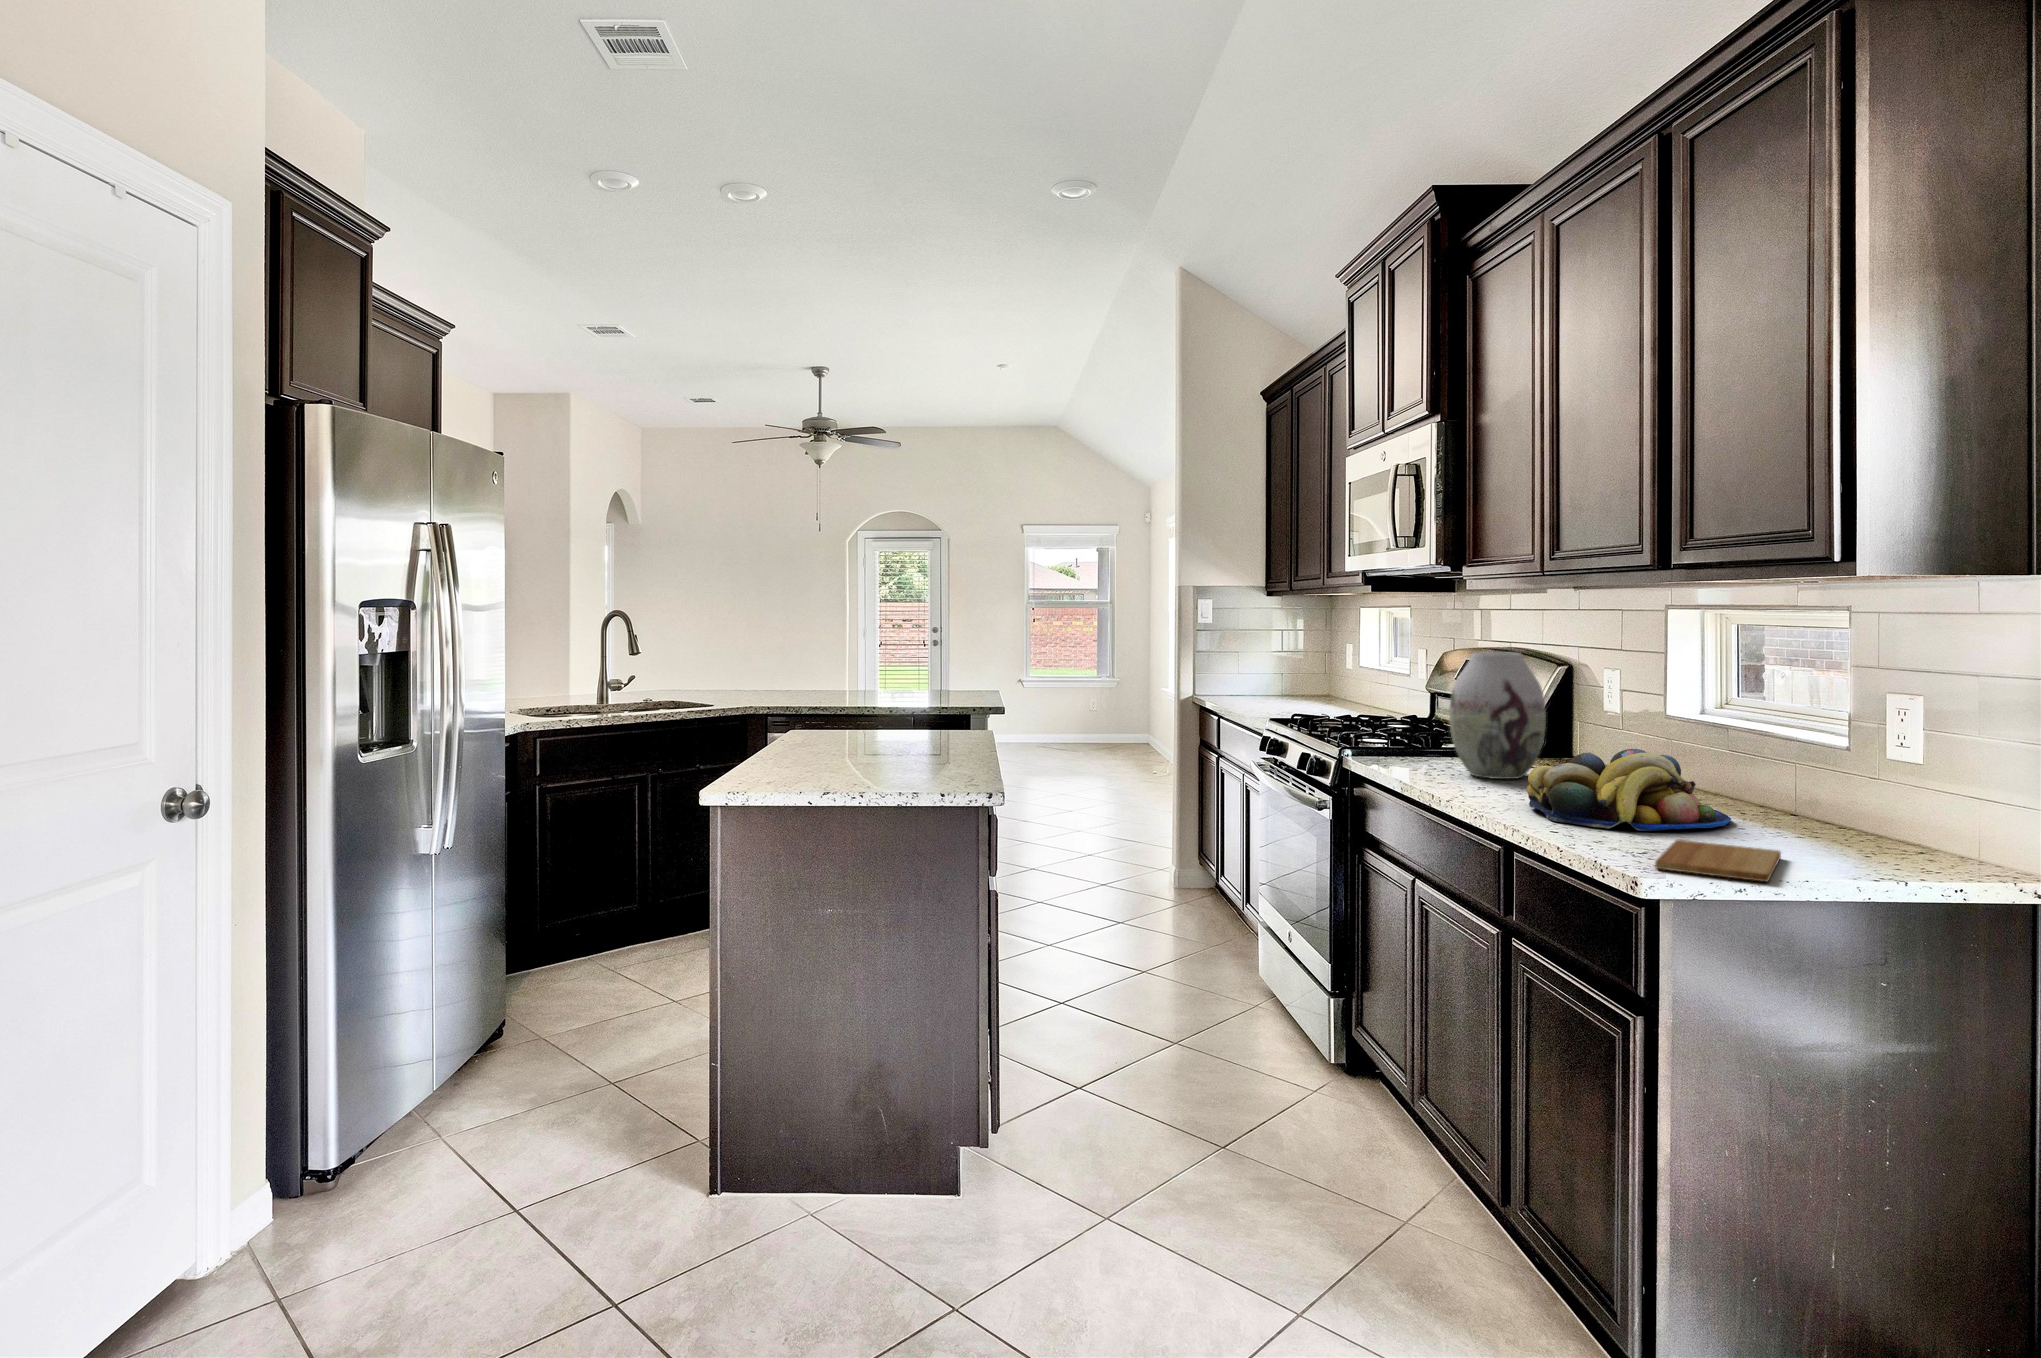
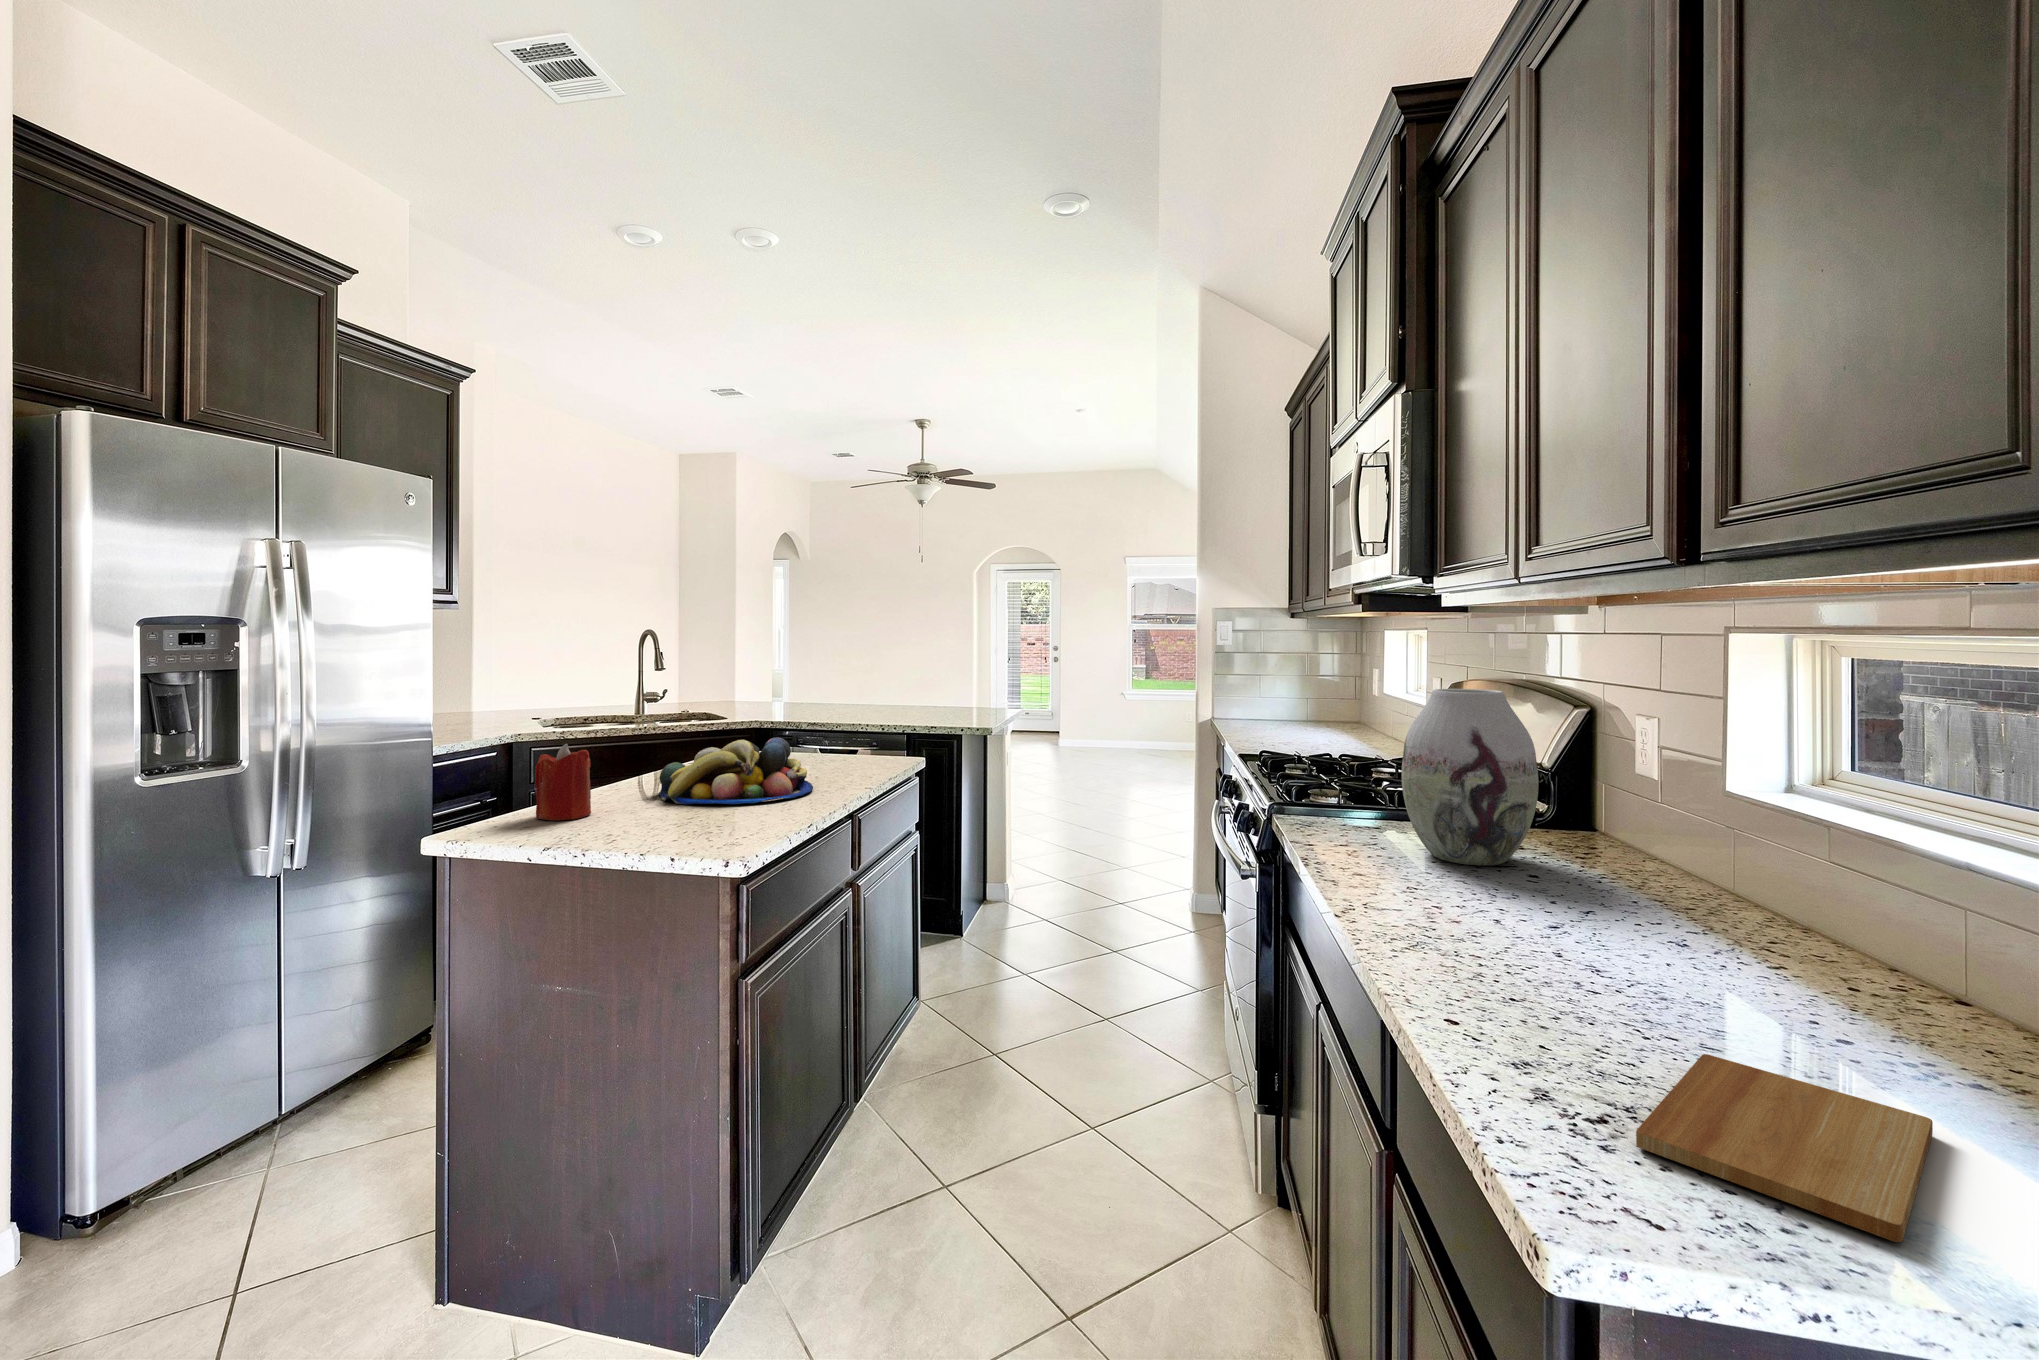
candle: none [756,714,800,780] -> present [535,744,591,820]
fruit bowl: present [1527,749,1731,831] -> present [658,737,813,804]

